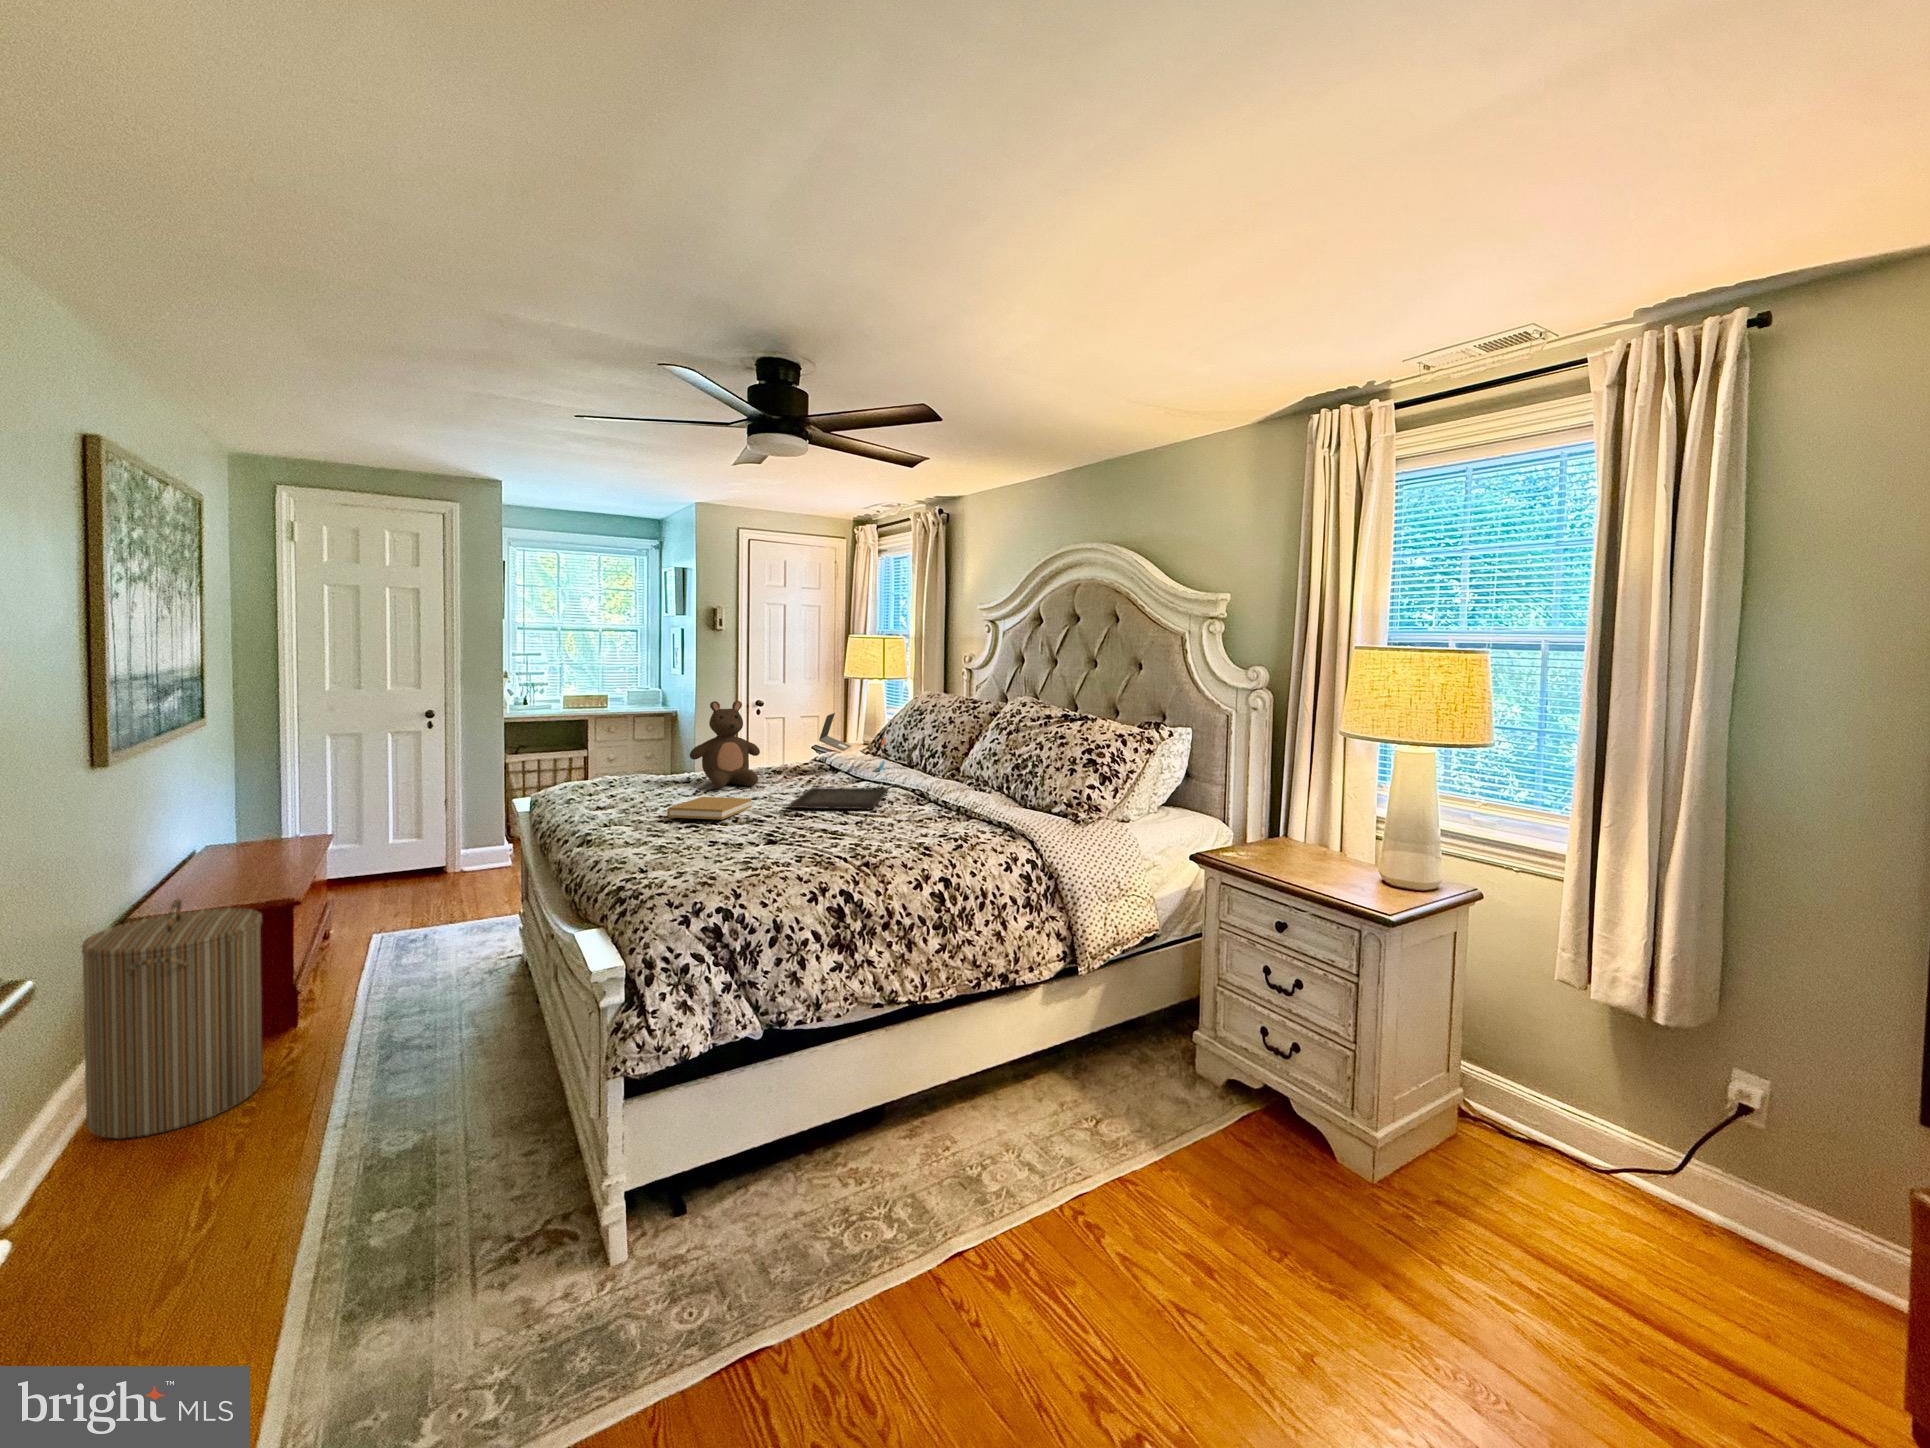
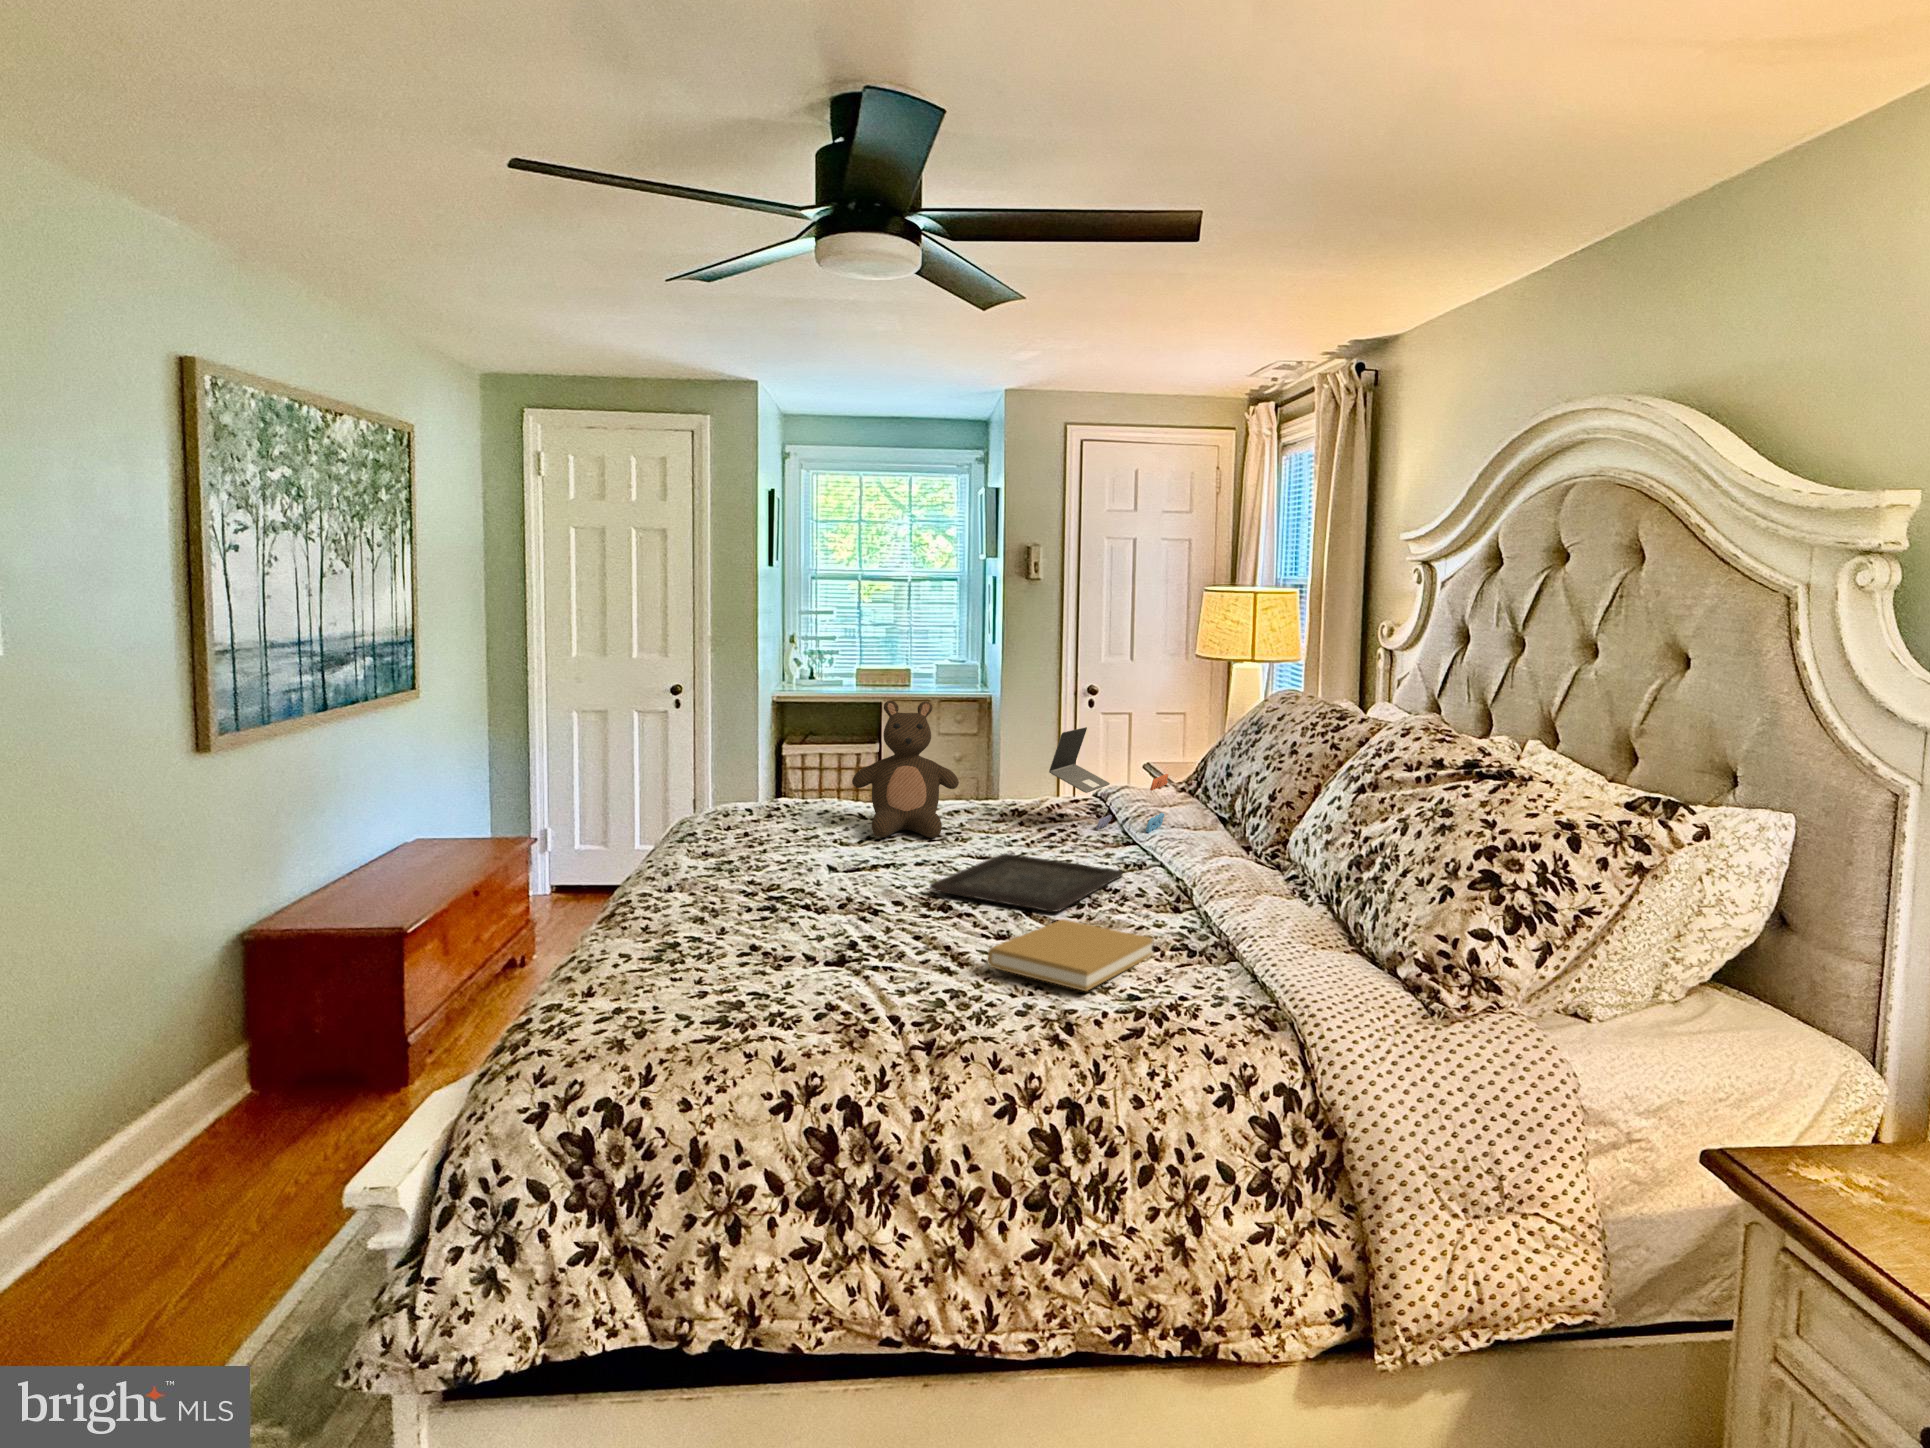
book: present [667,797,751,820] -> present [988,919,1153,991]
laundry hamper: present [82,899,263,1139] -> none [126,915,316,1200]

